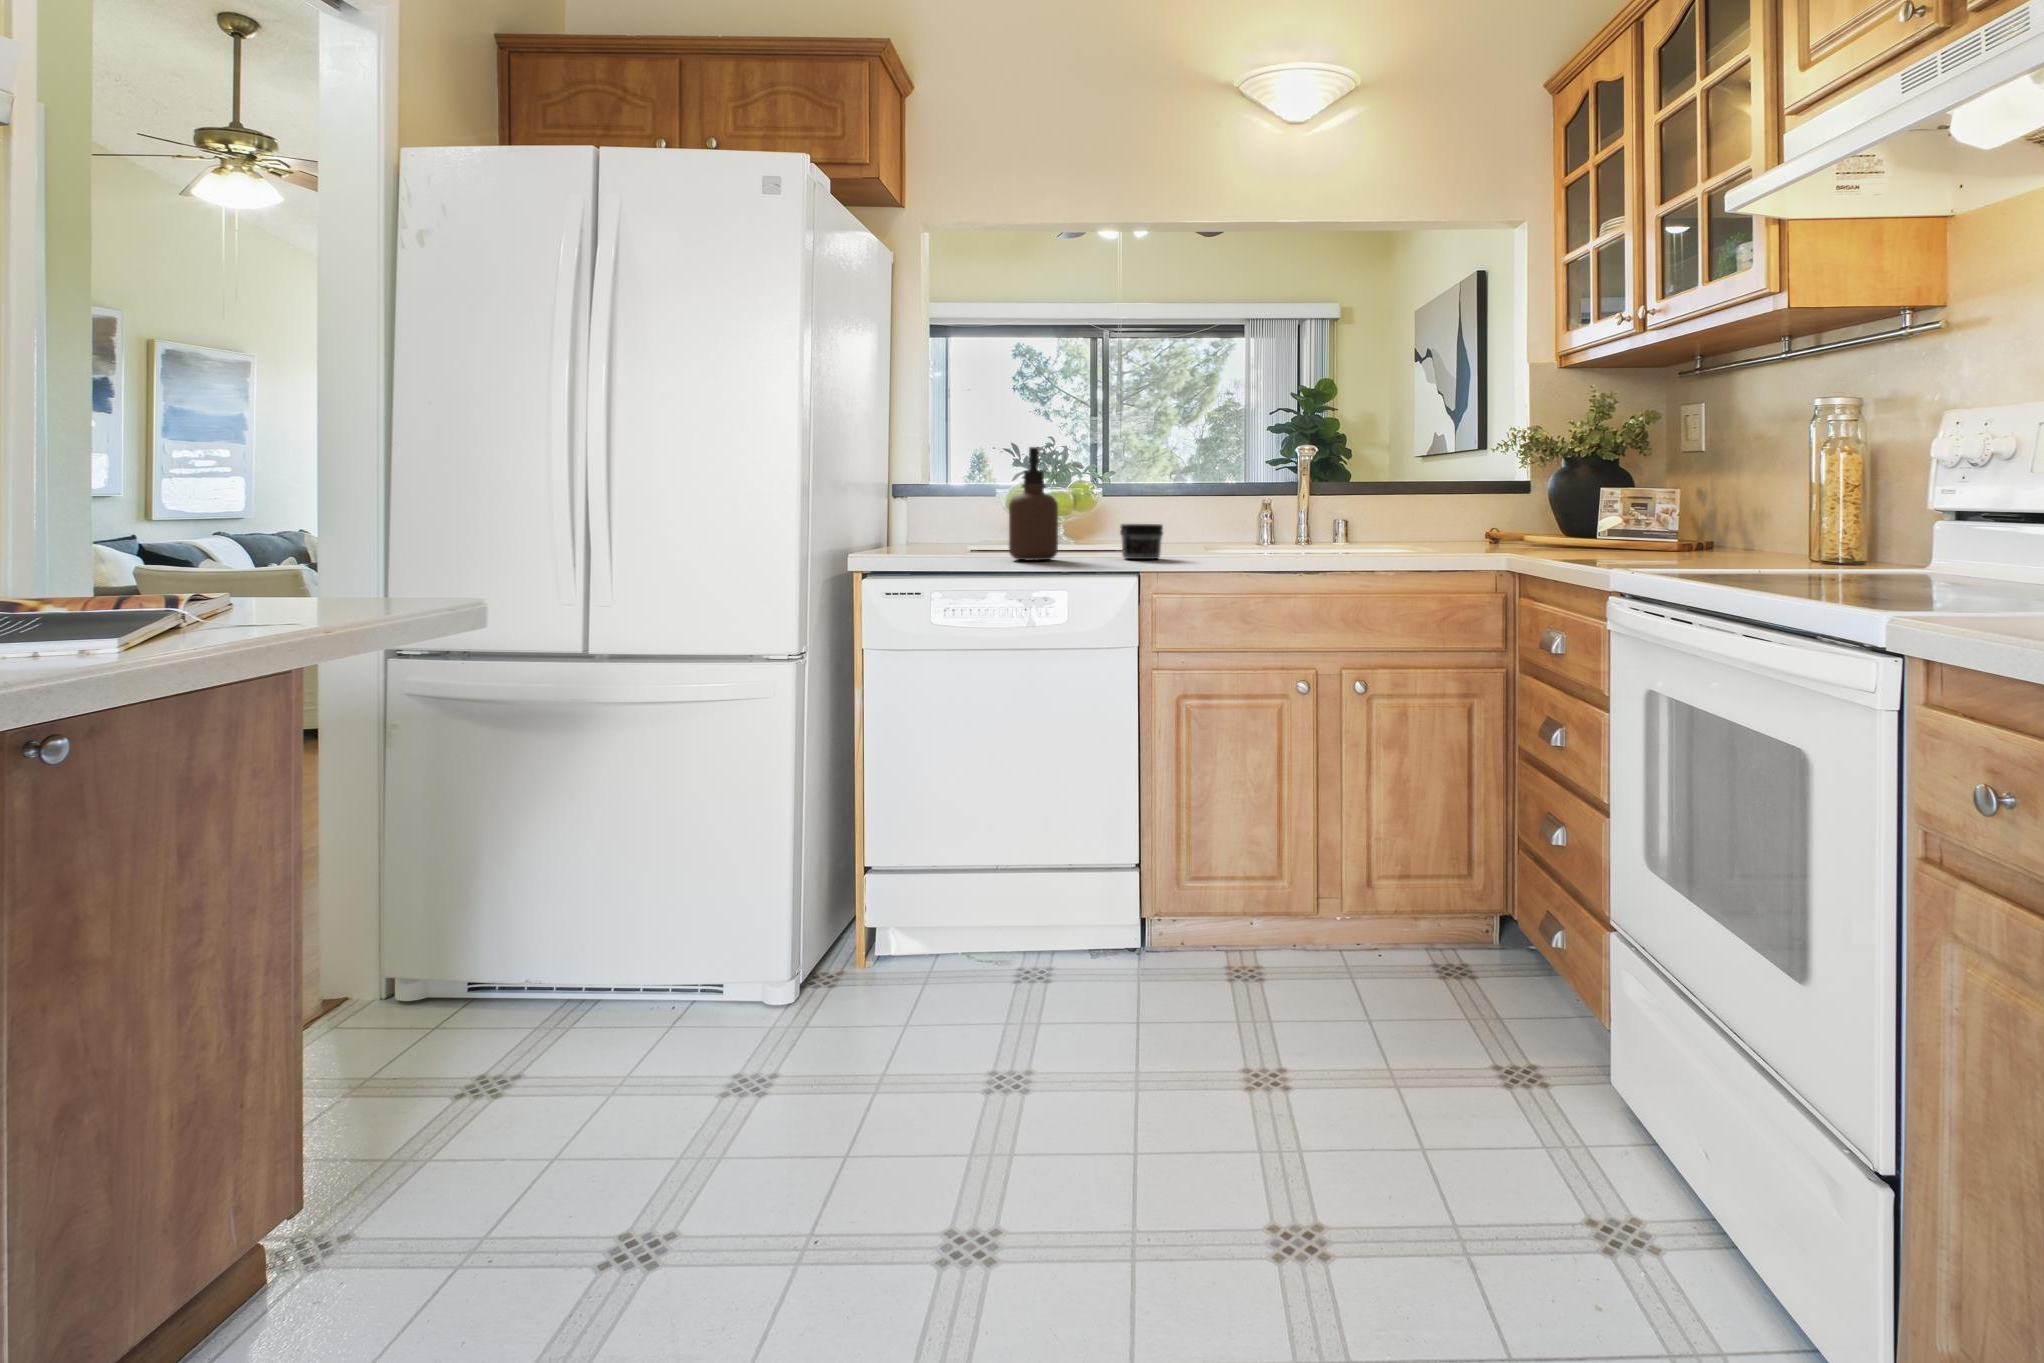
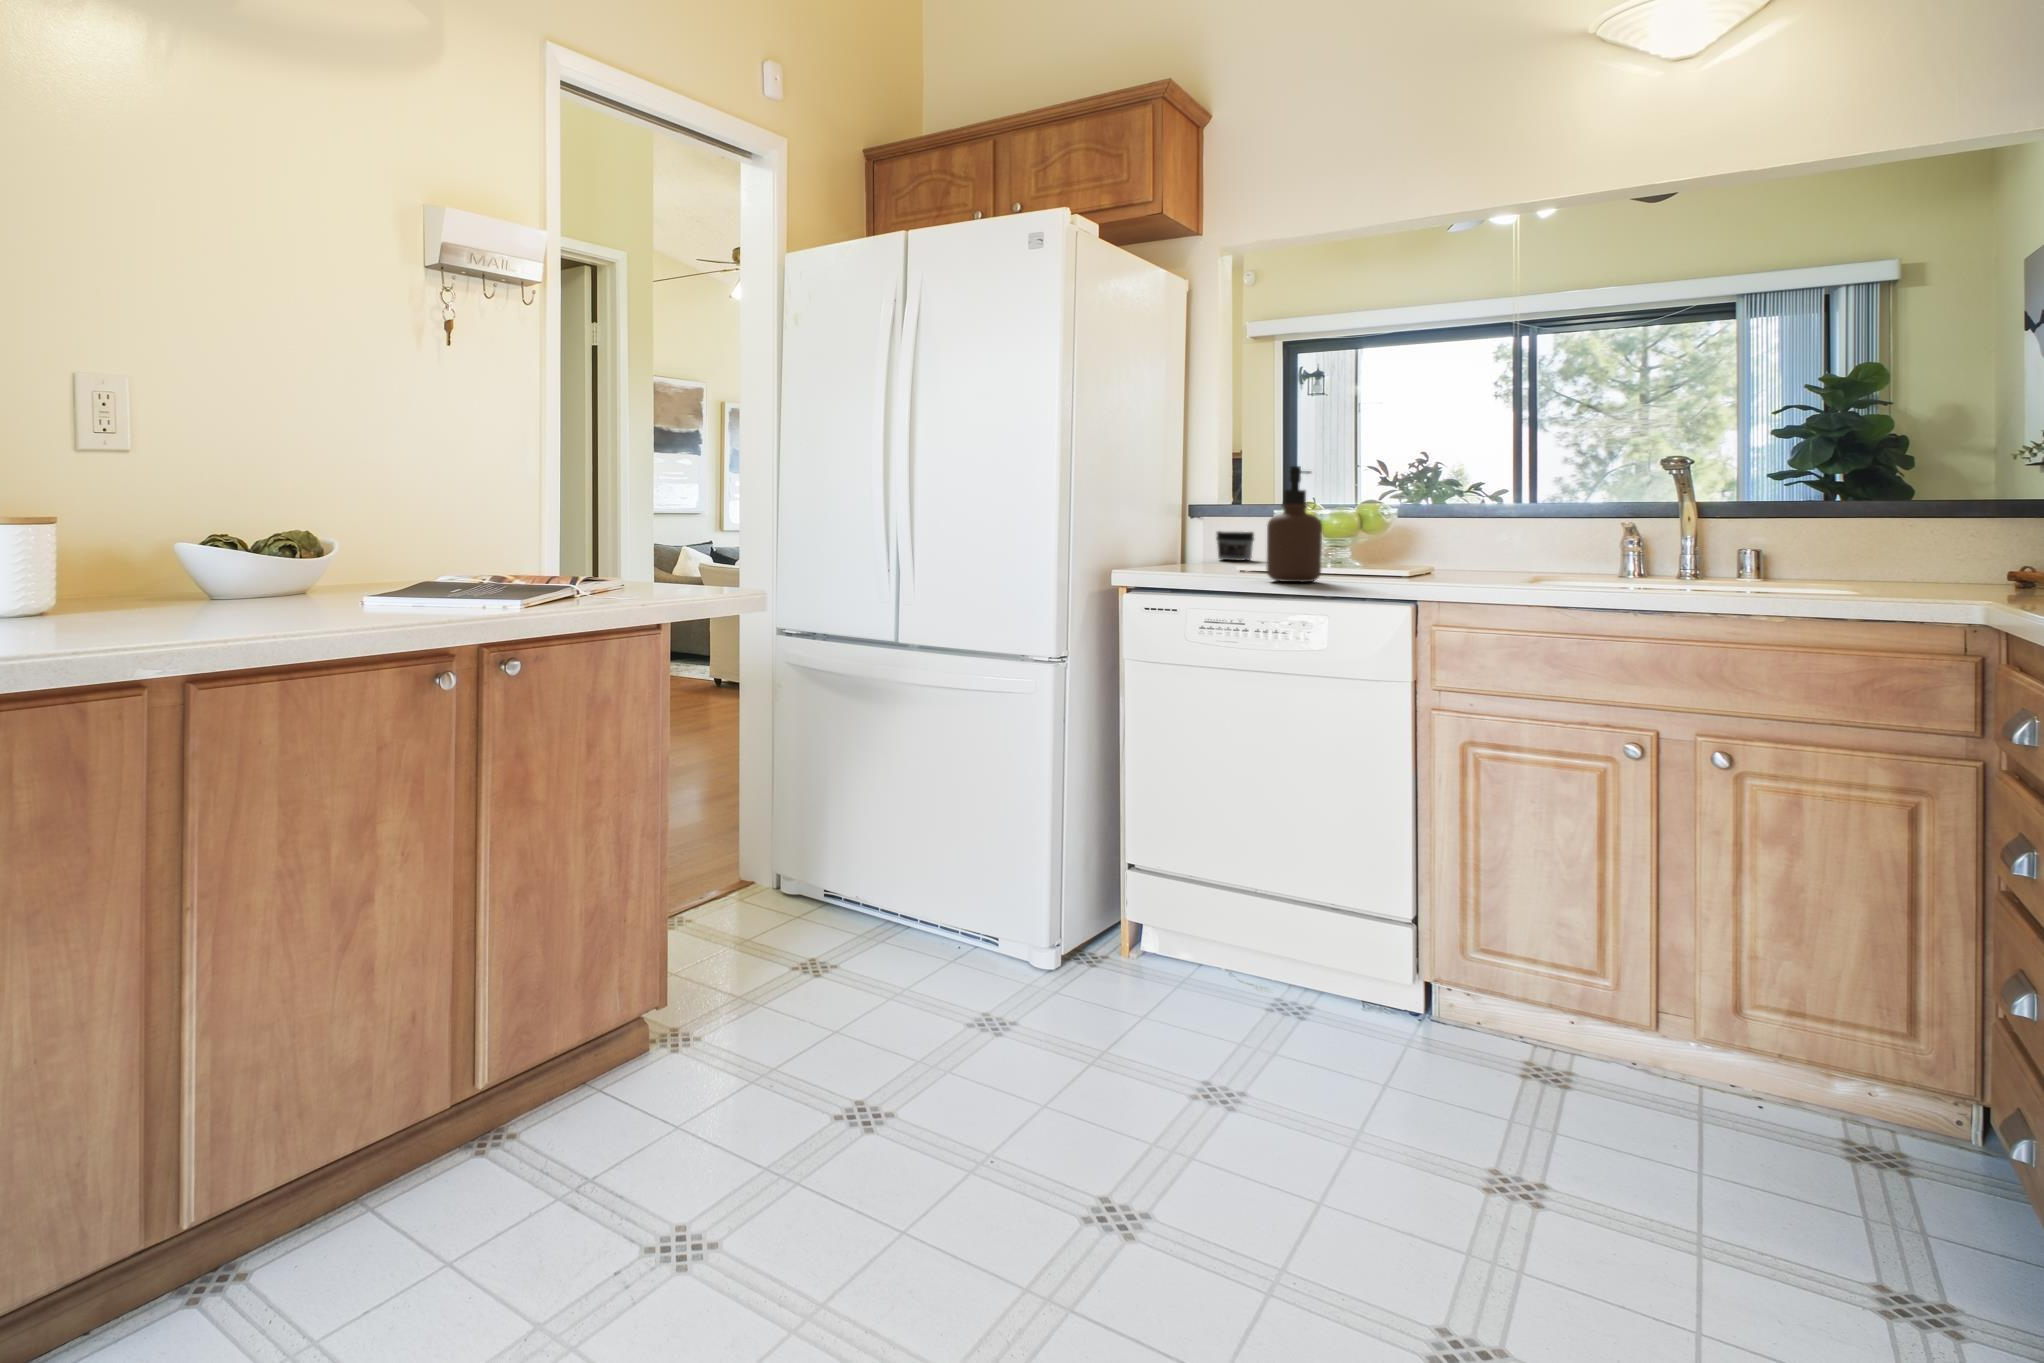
jar: present [1120,524,1163,559] -> present [1216,531,1254,561]

